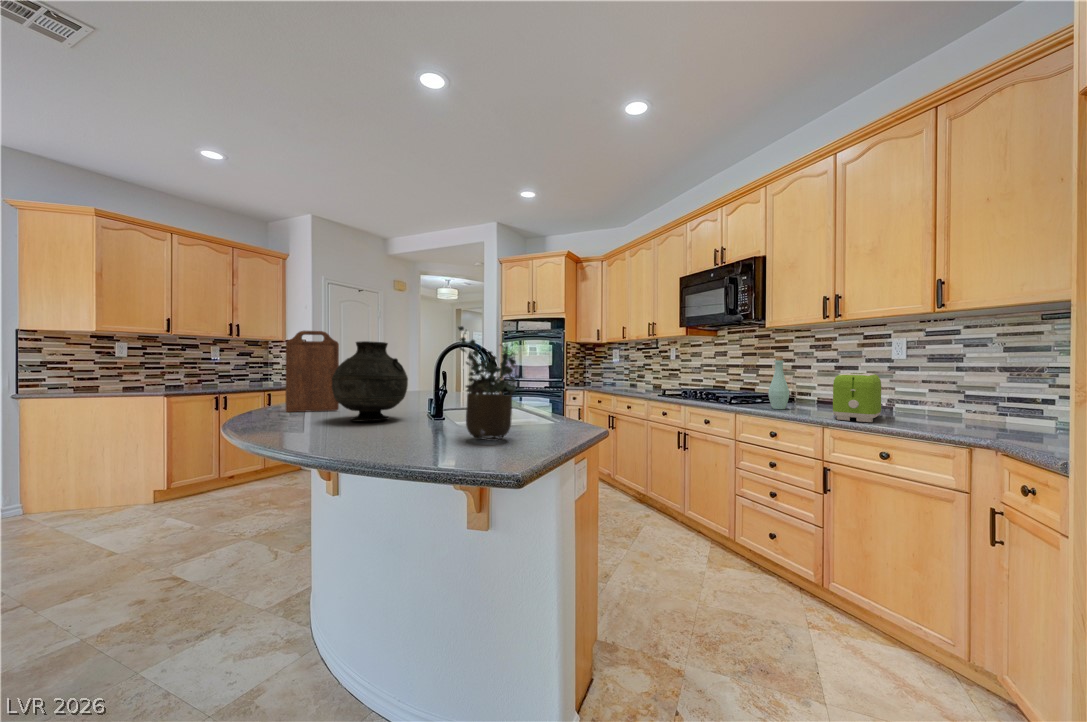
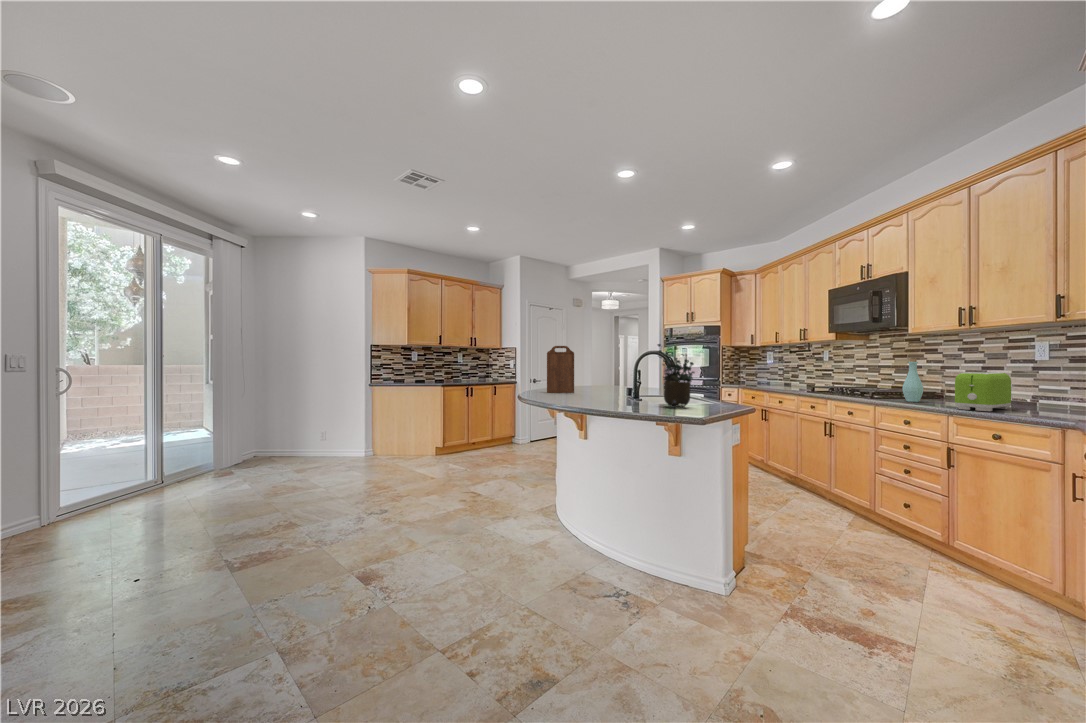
vase: present [332,341,408,421] -> none [580,352,621,398]

